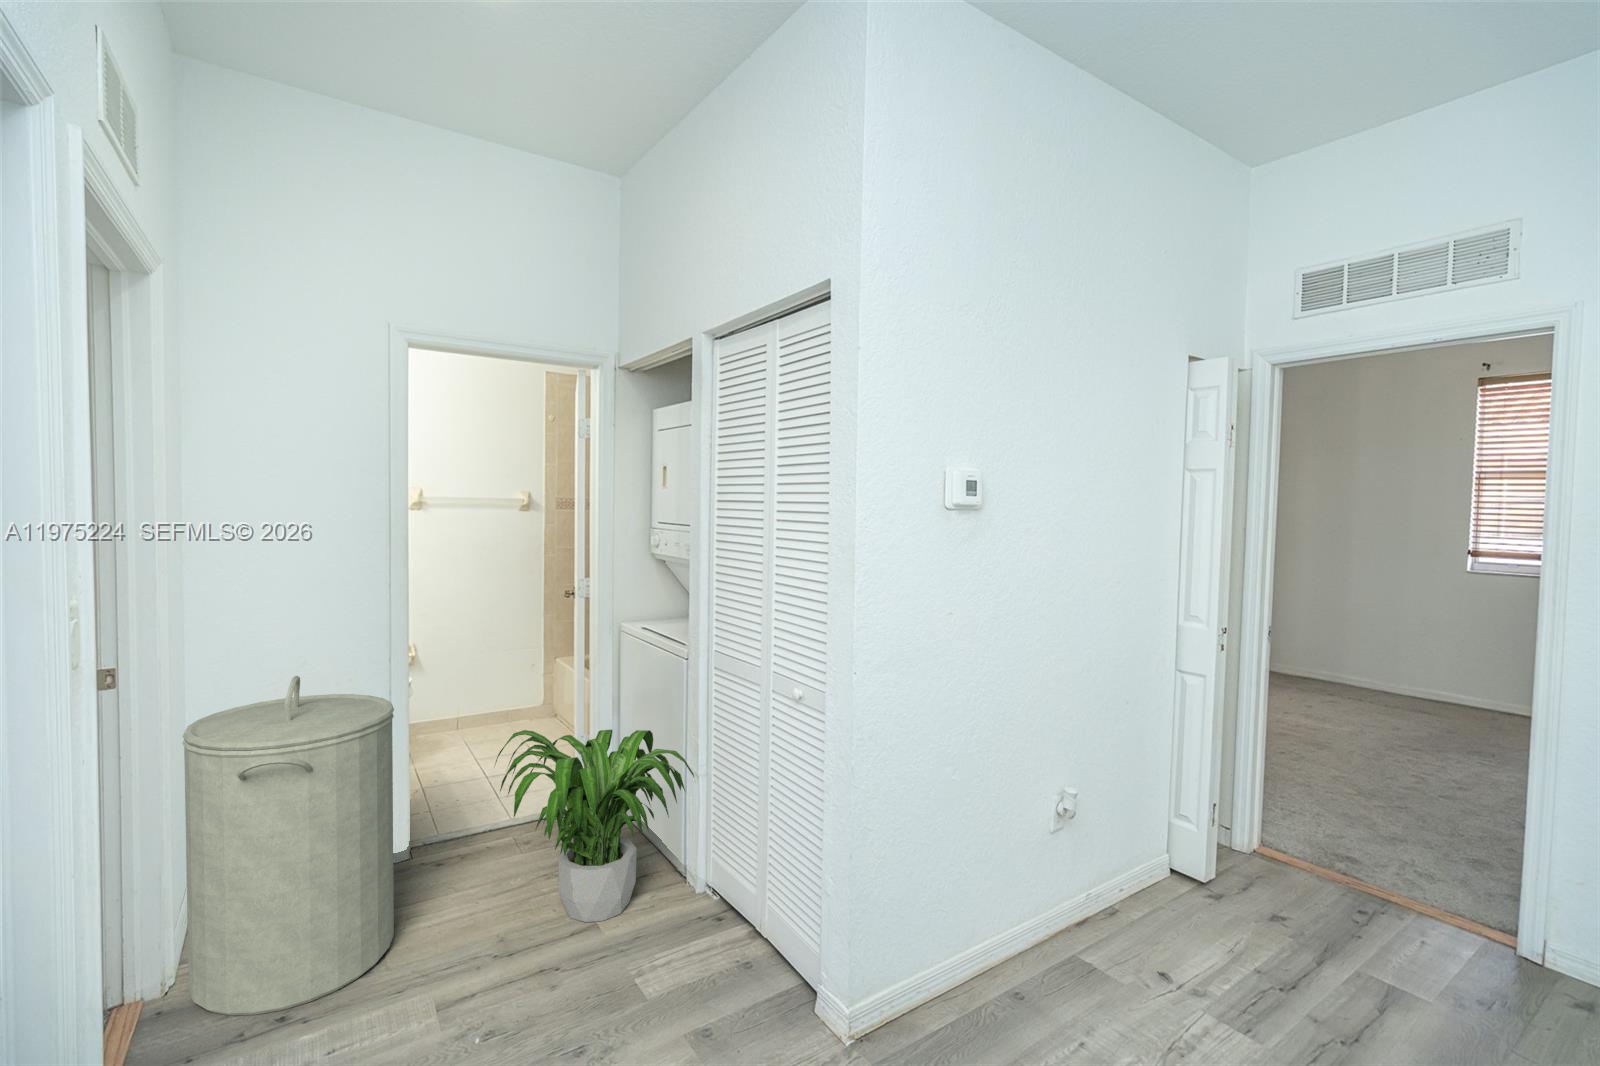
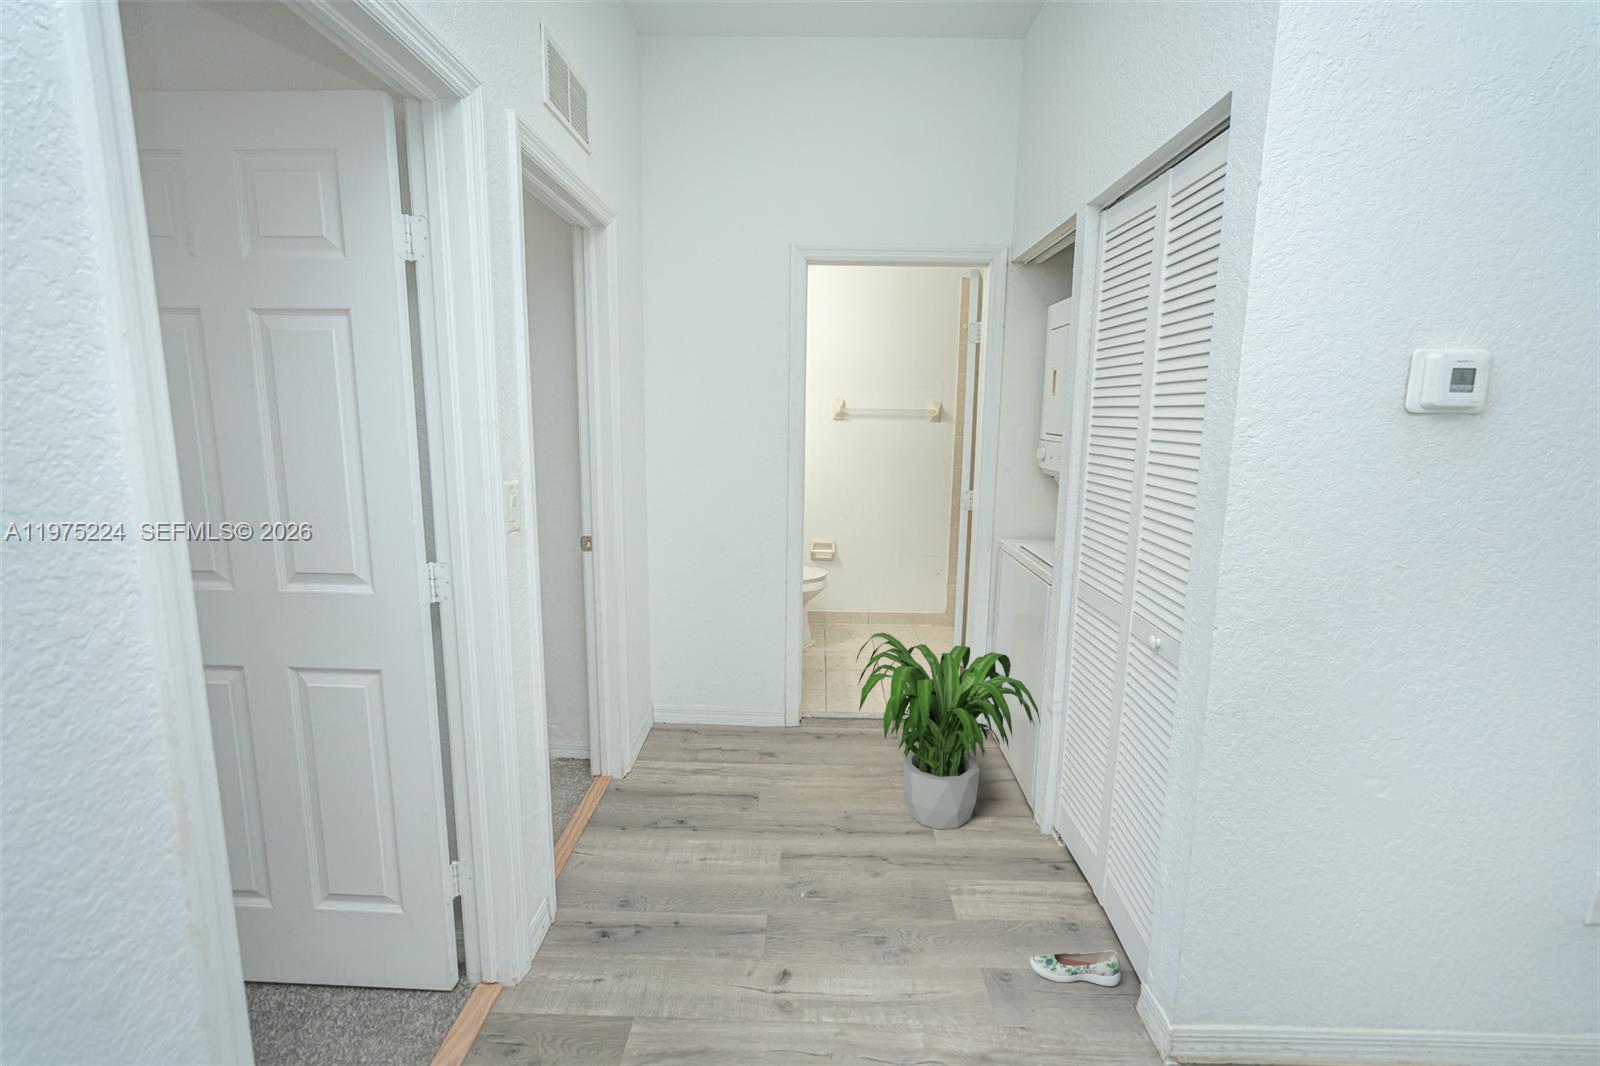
laundry hamper: present [182,676,394,1016] -> none [629,557,772,816]
shoe: none [724,969,798,1018] -> present [1030,950,1121,986]

